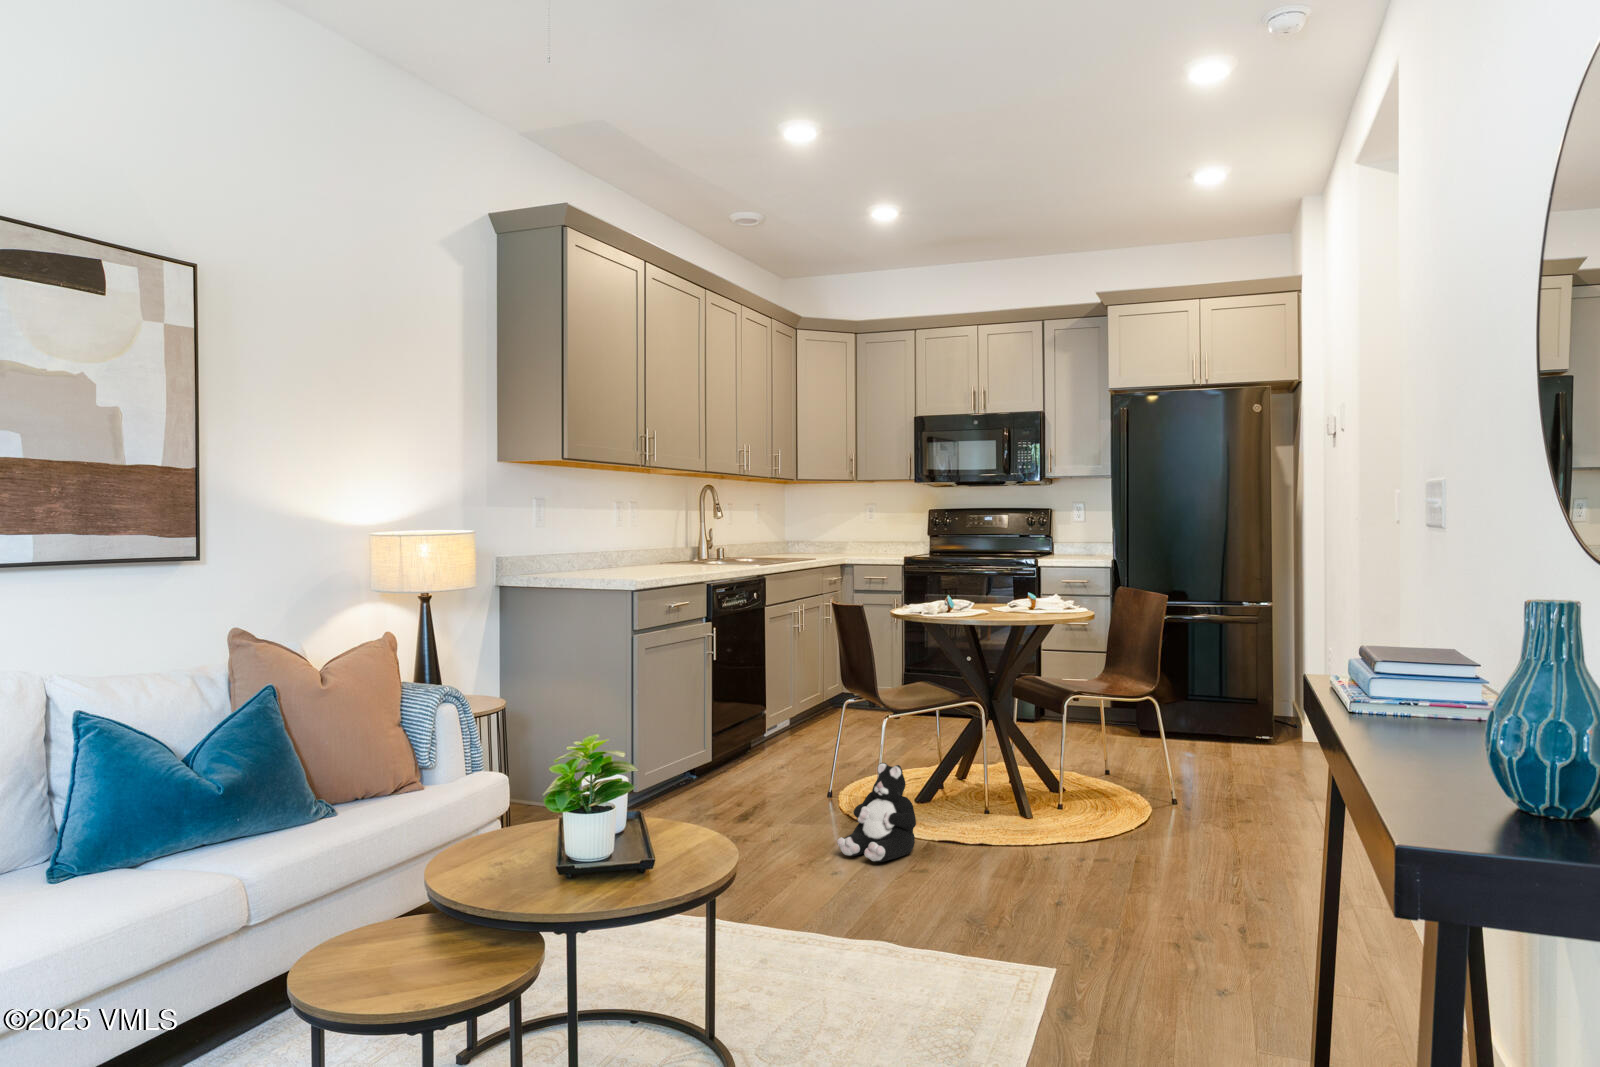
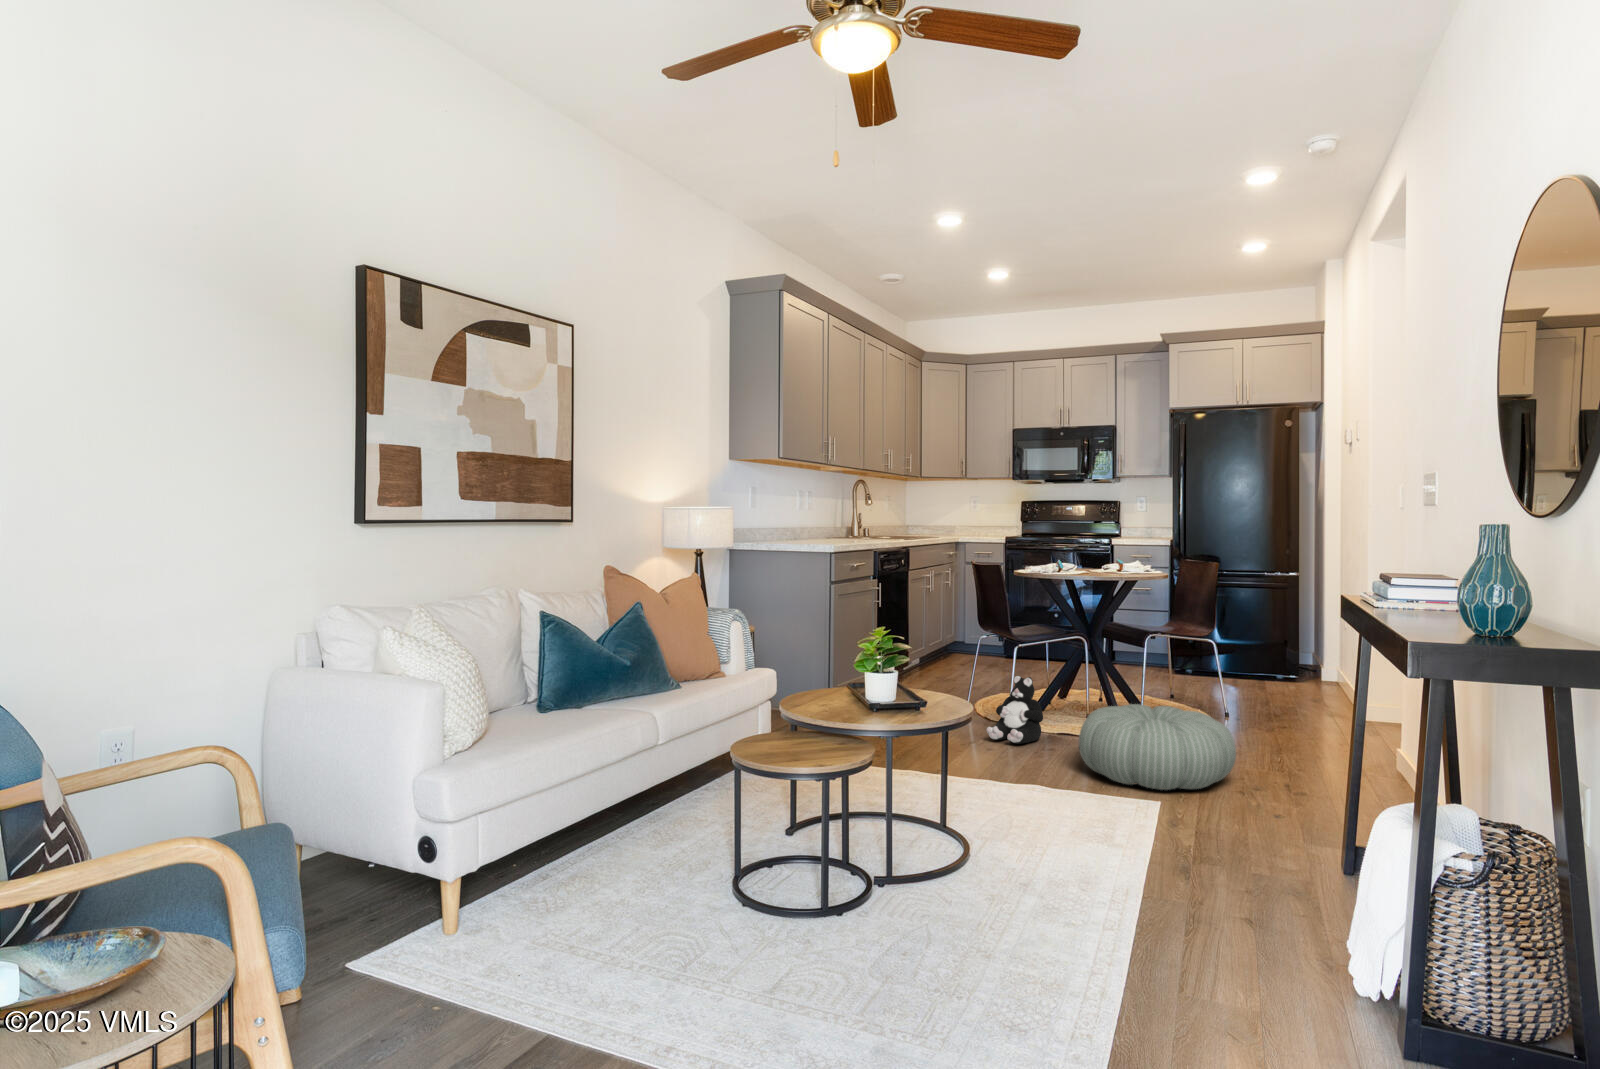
pouf: none [952,808,1170,944] -> present [1078,704,1236,790]

